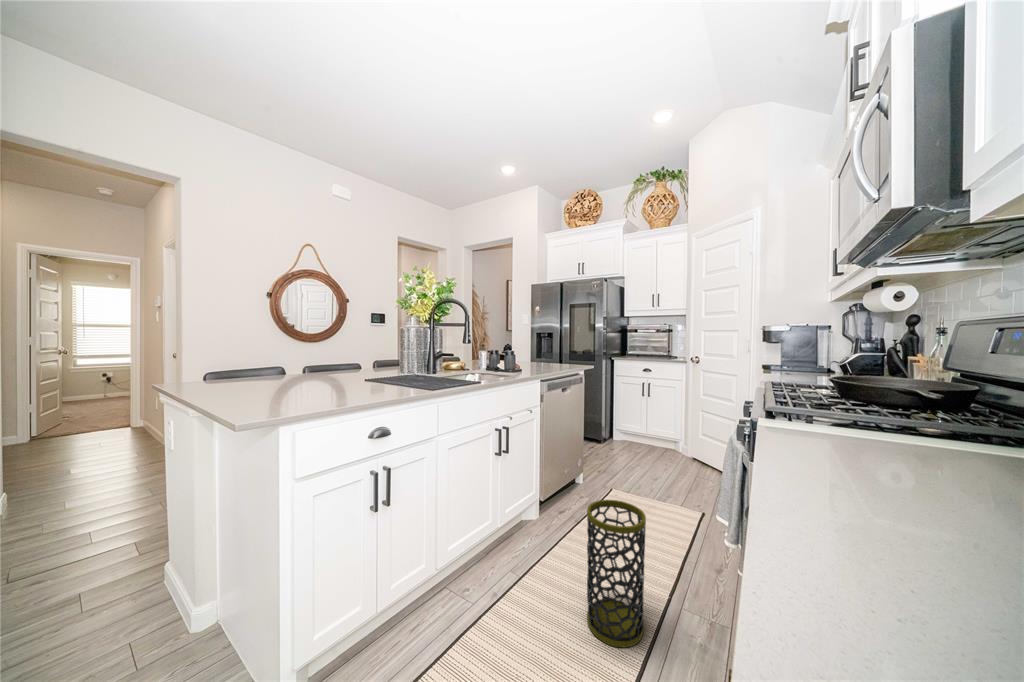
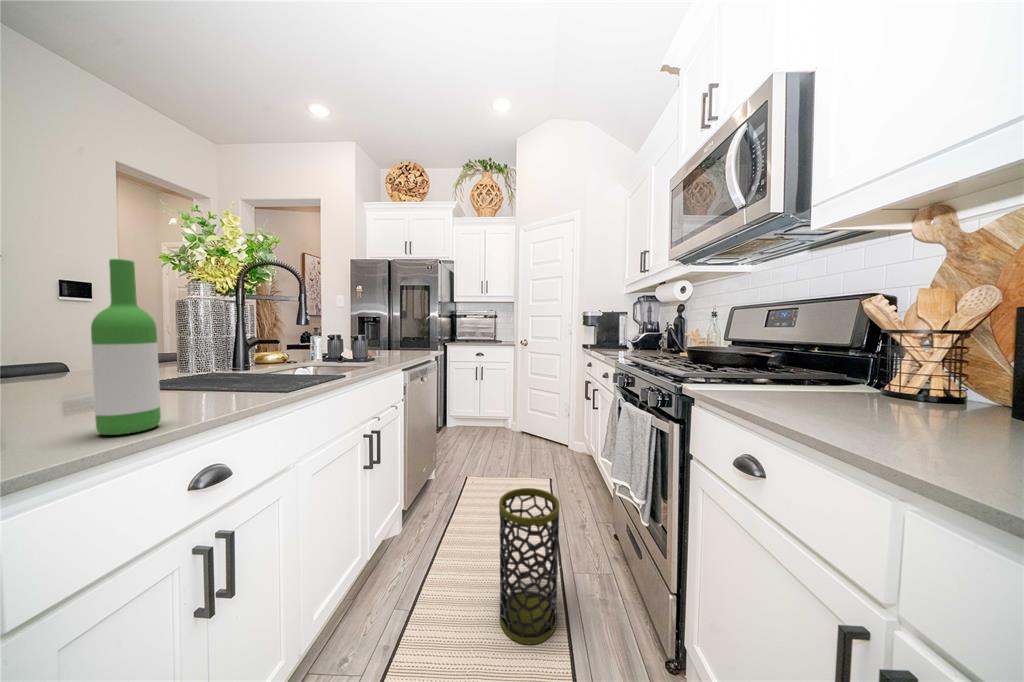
wine bottle: none [344,316,367,401] -> present [91,259,161,435]

